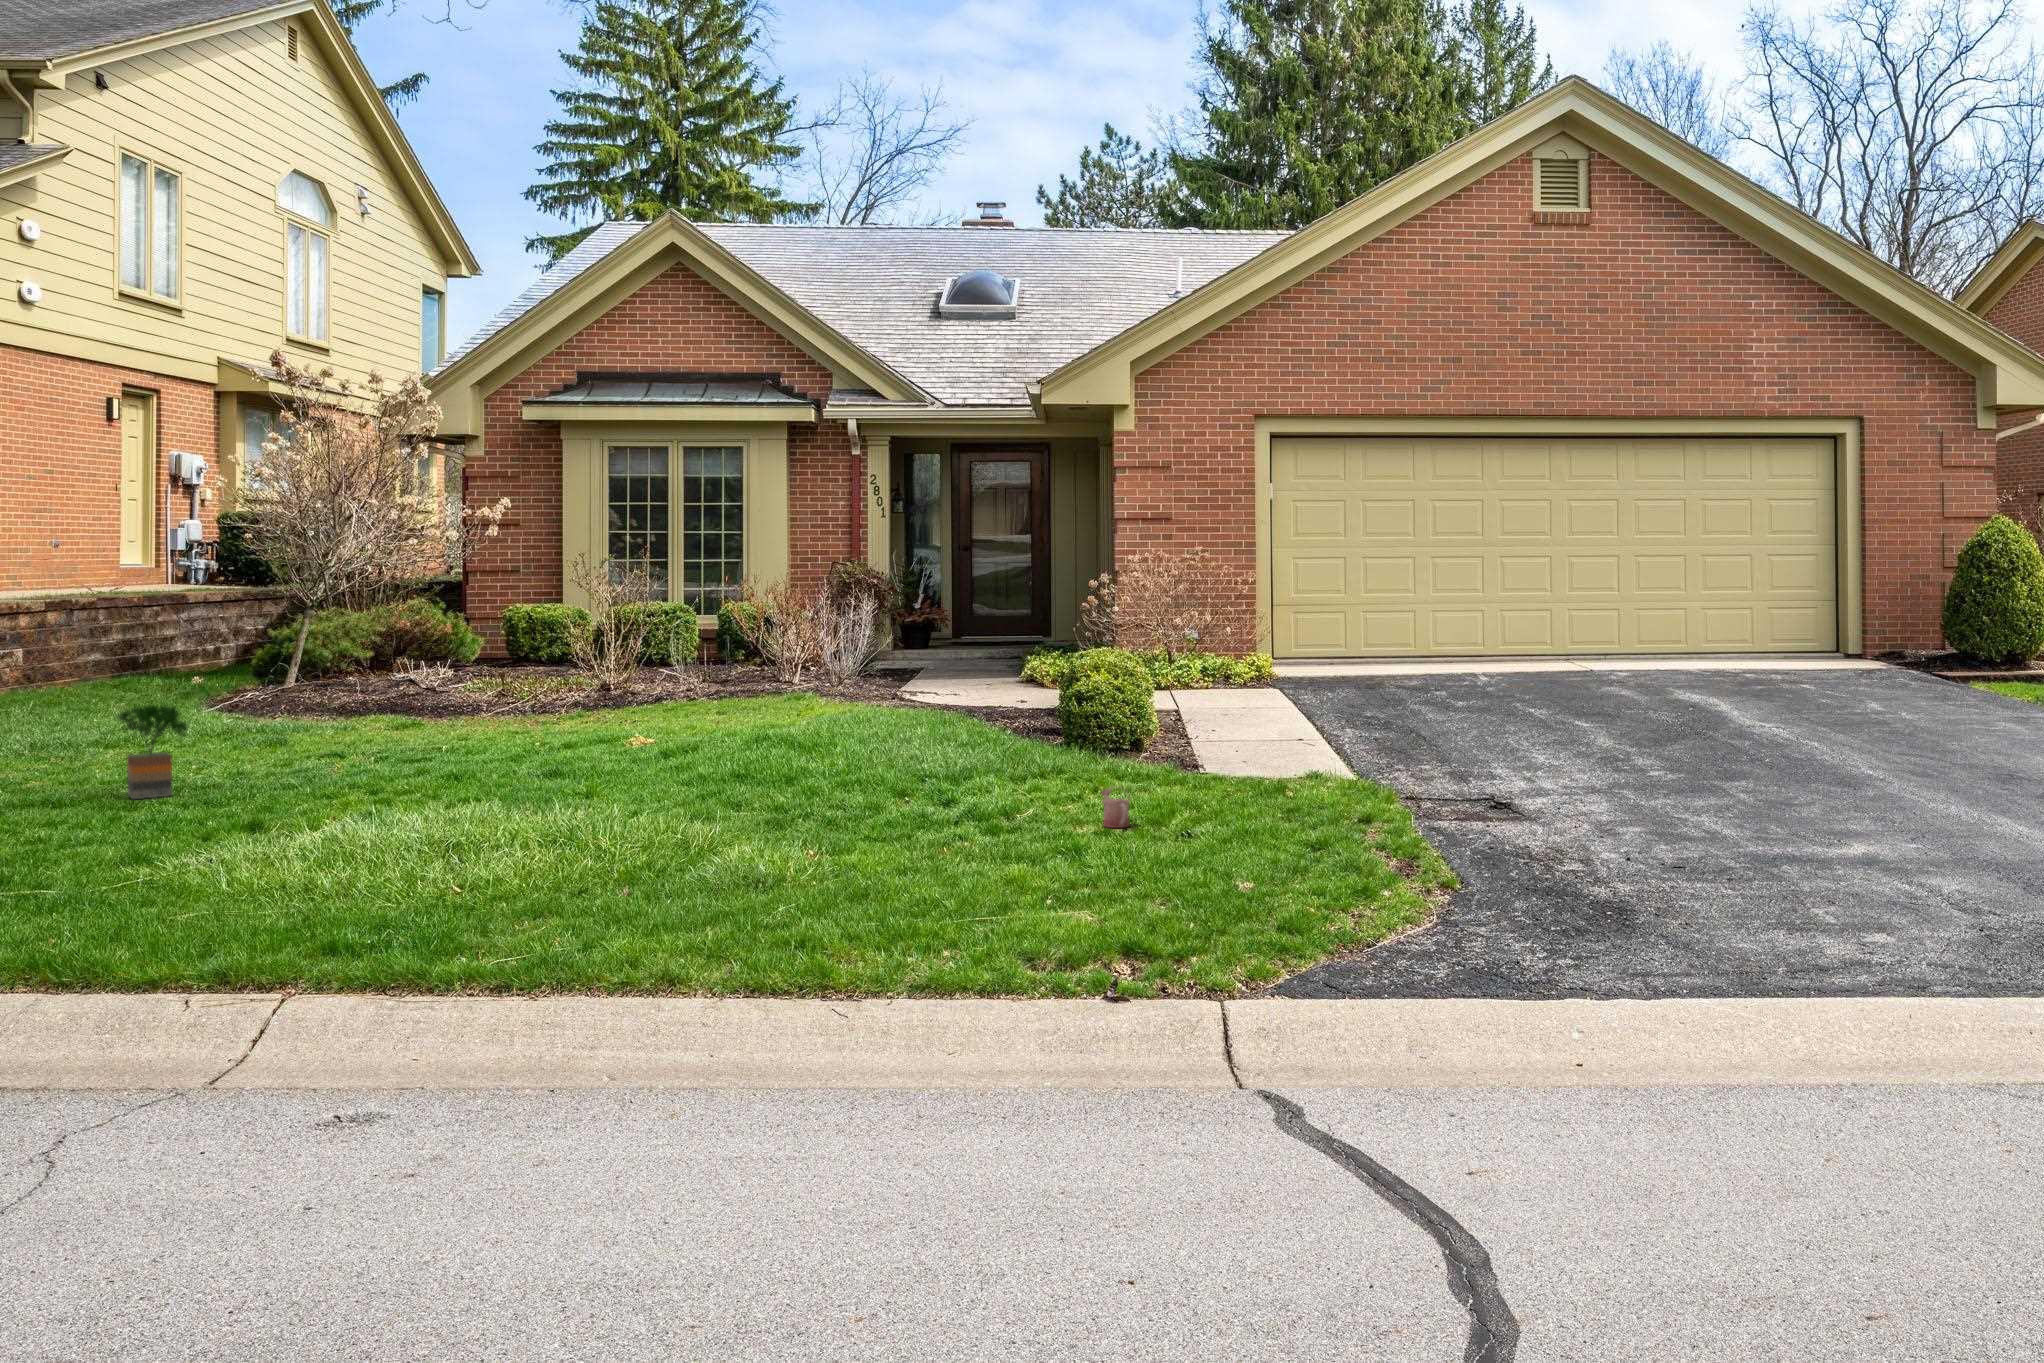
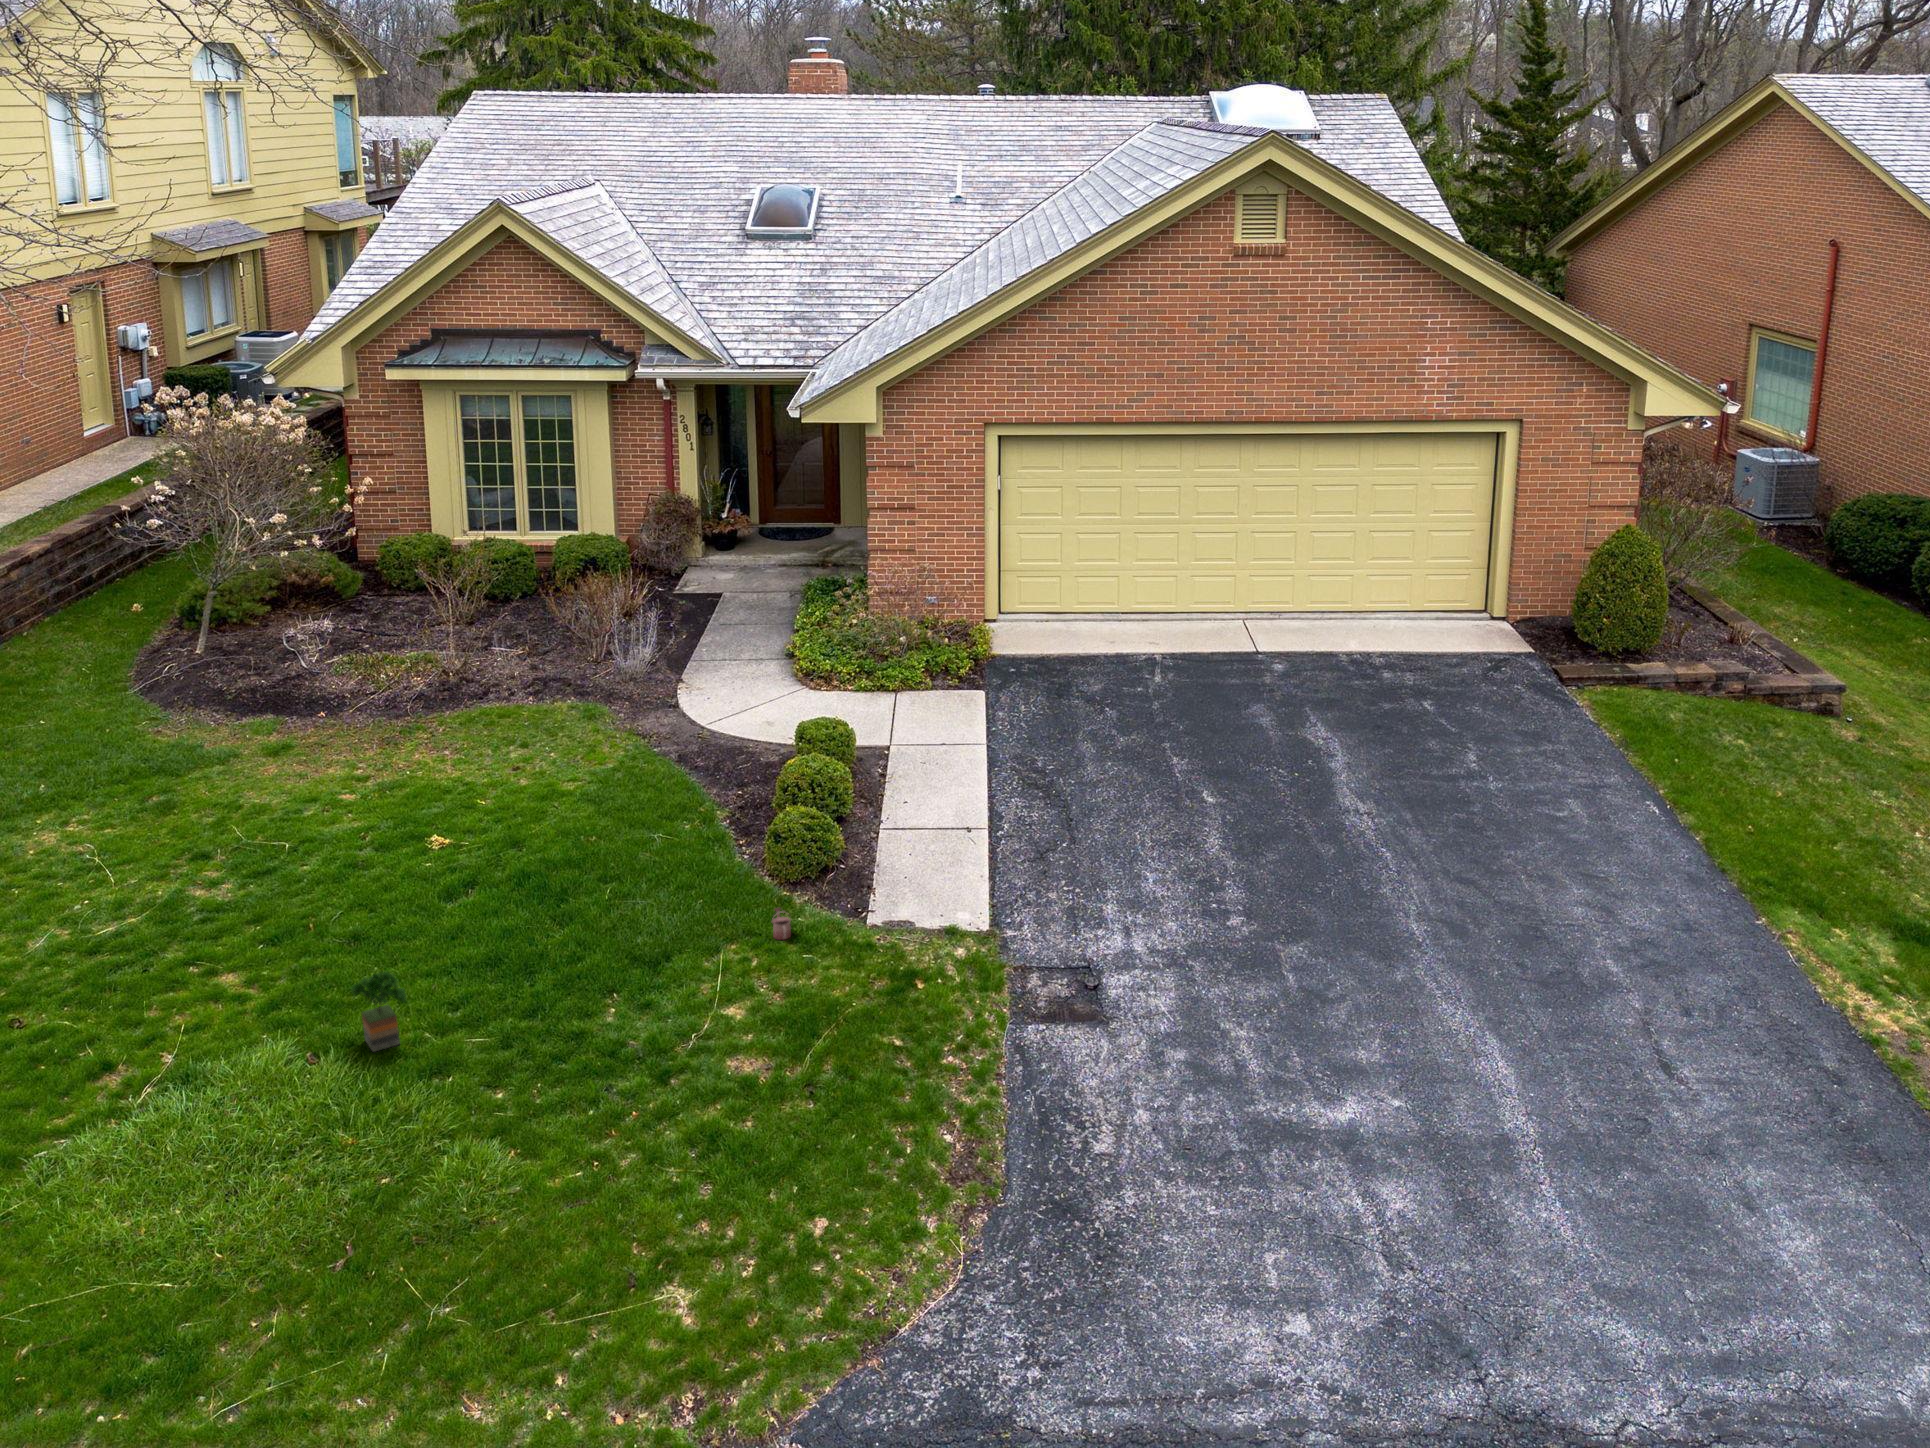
potted tree: present [116,704,188,799] -> present [351,971,406,1052]

